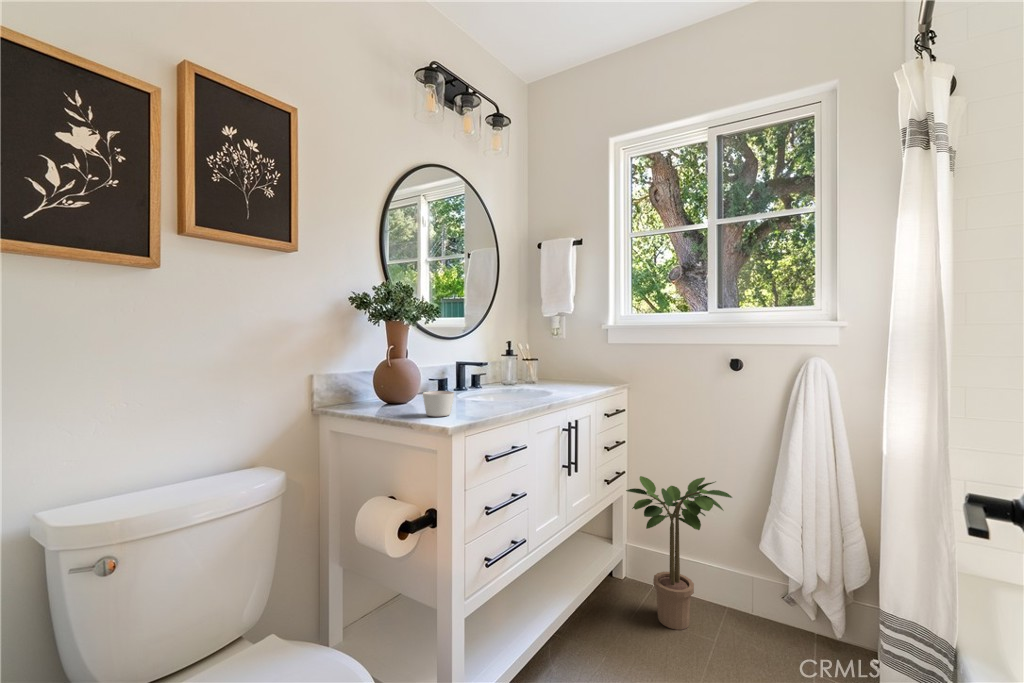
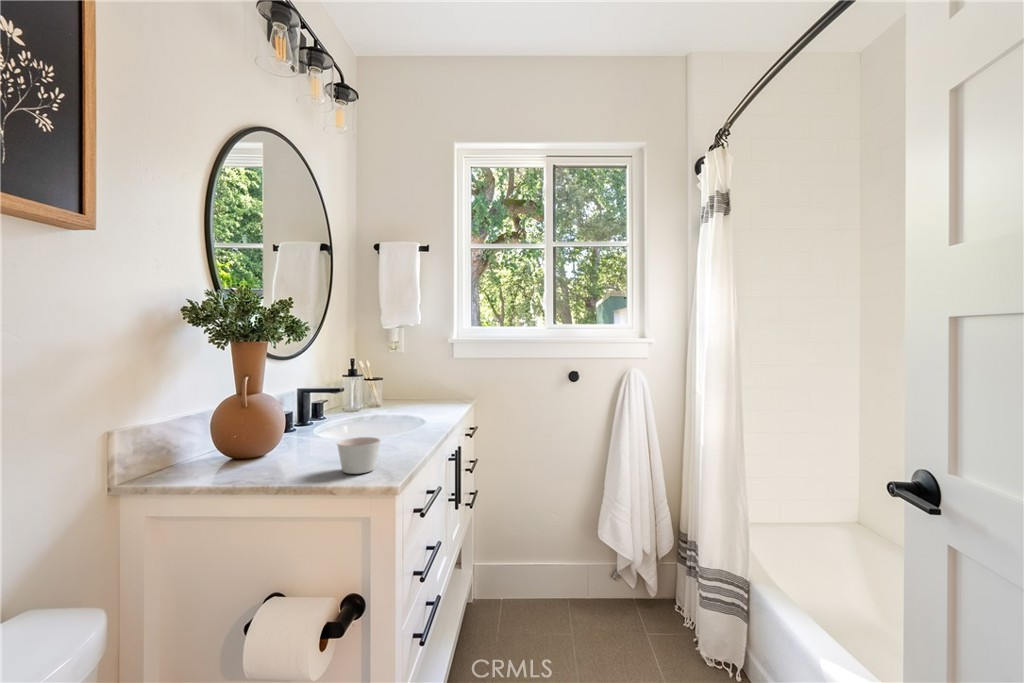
potted plant: present [626,476,732,630] -> none [490,485,587,637]

